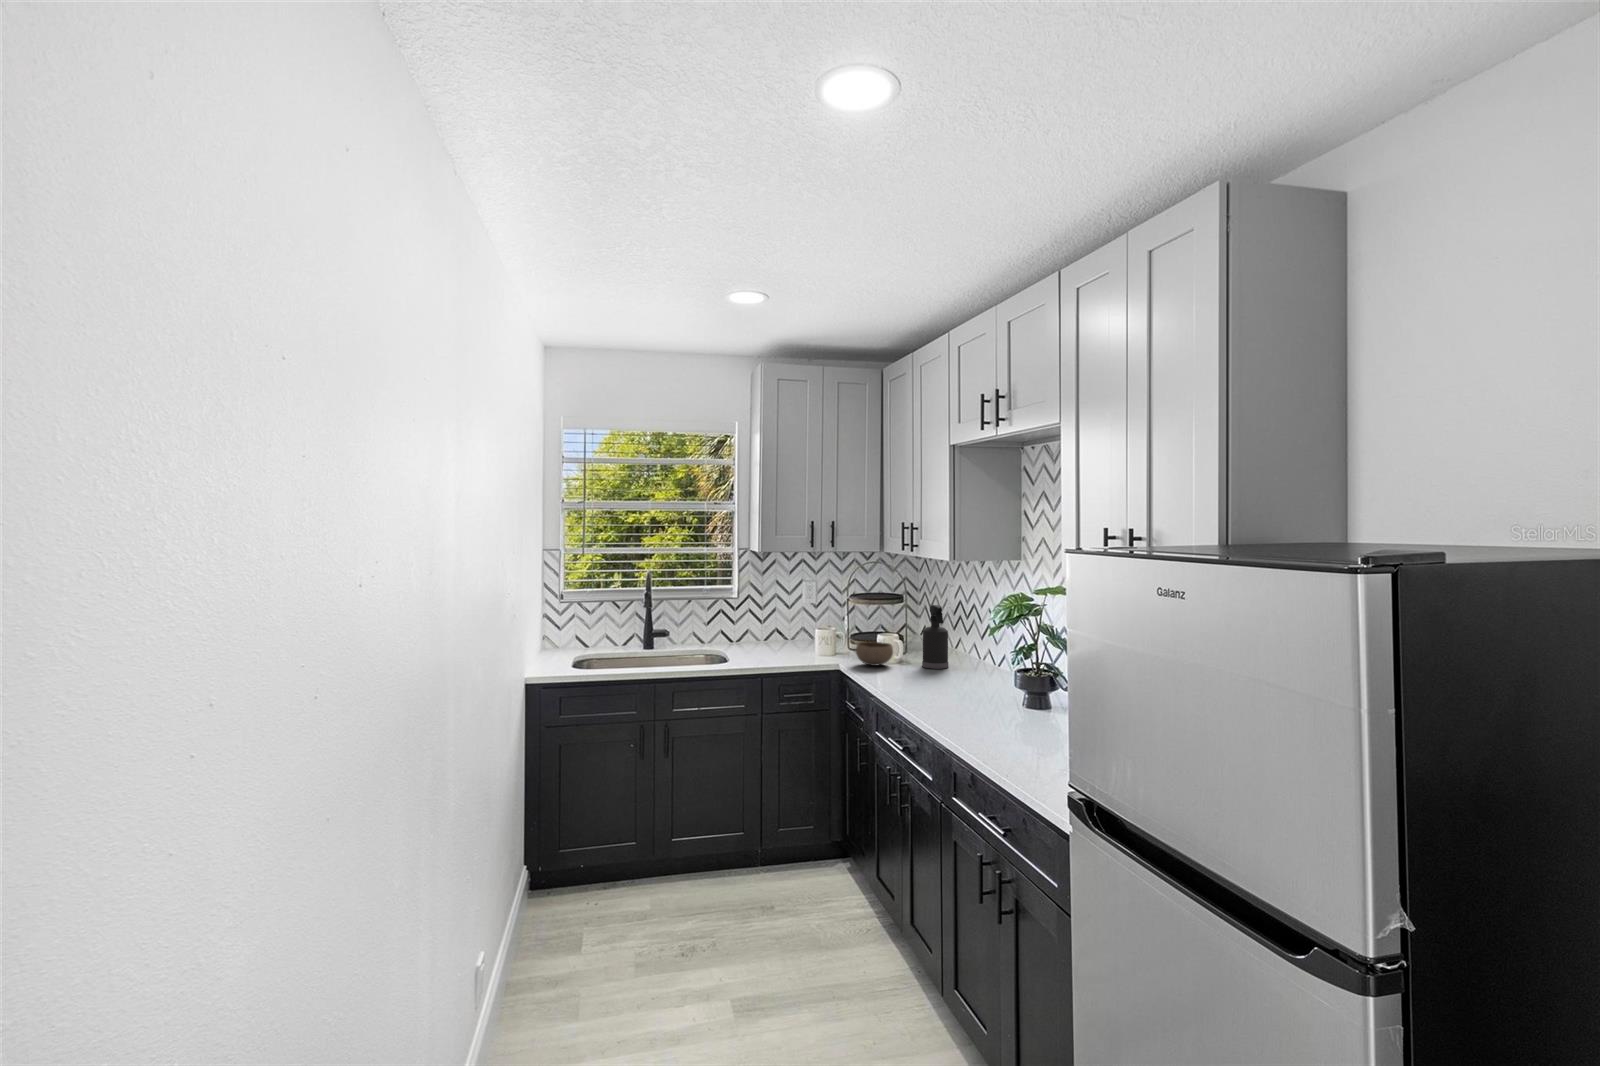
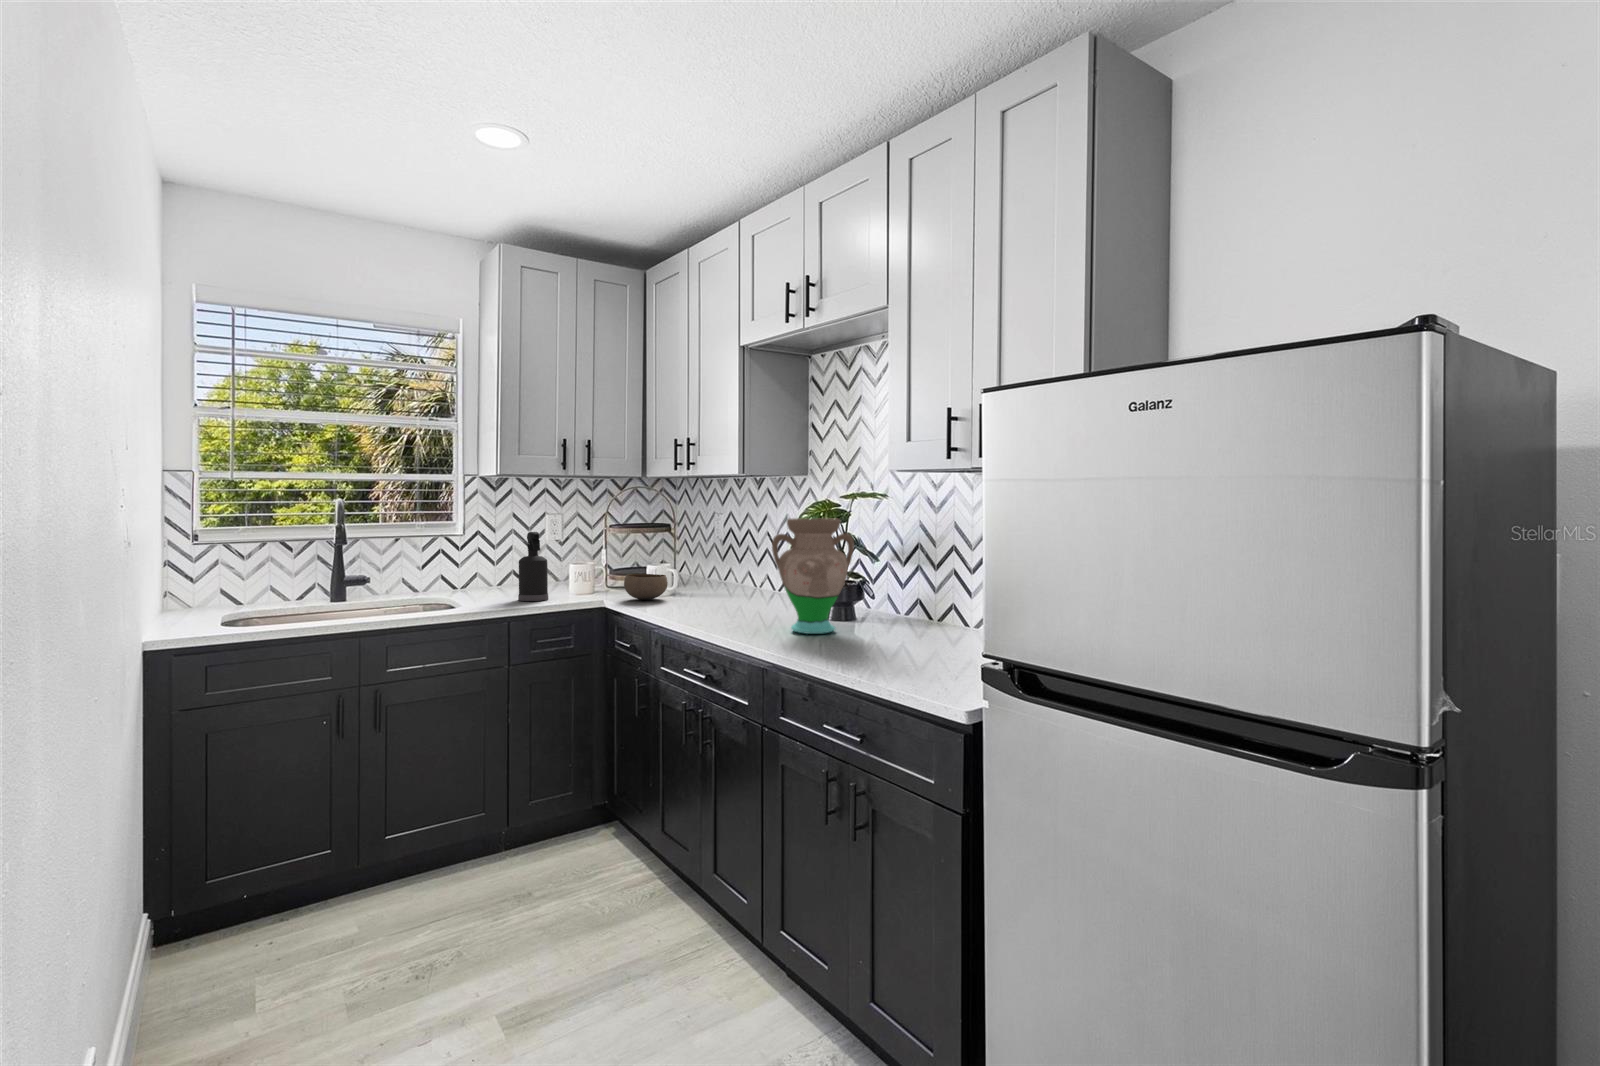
spray bottle: present [922,605,948,669] -> present [518,532,548,601]
vase: none [959,613,1036,721] -> present [772,518,854,634]

